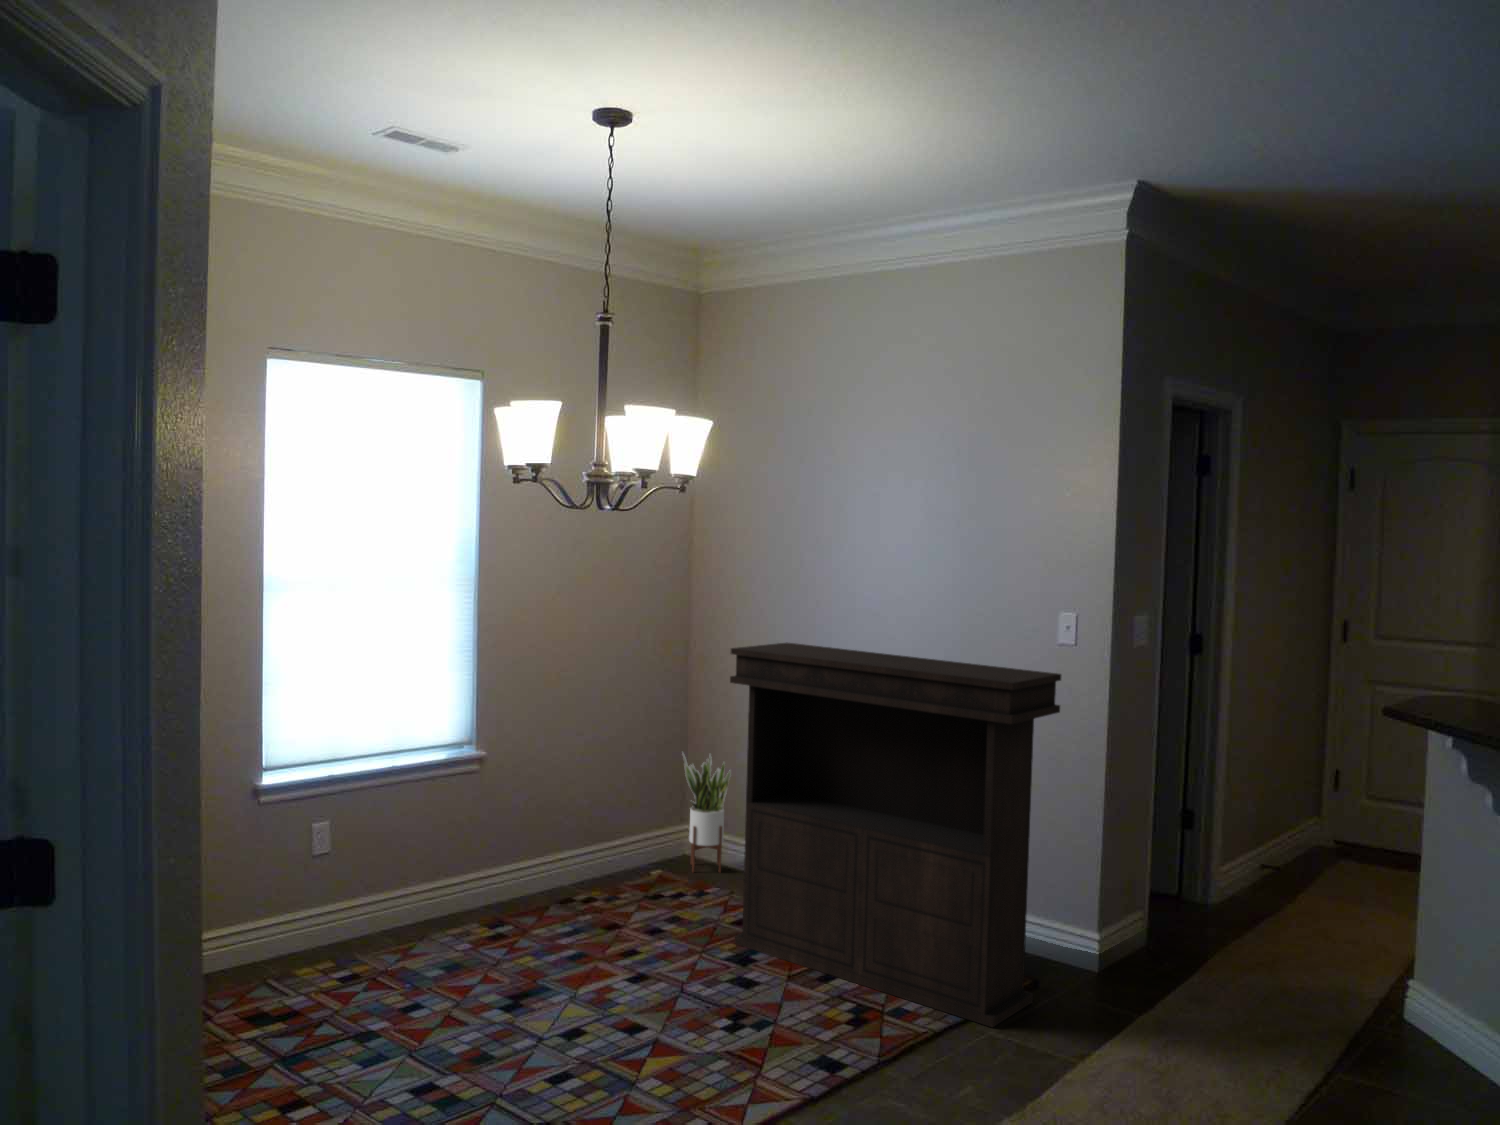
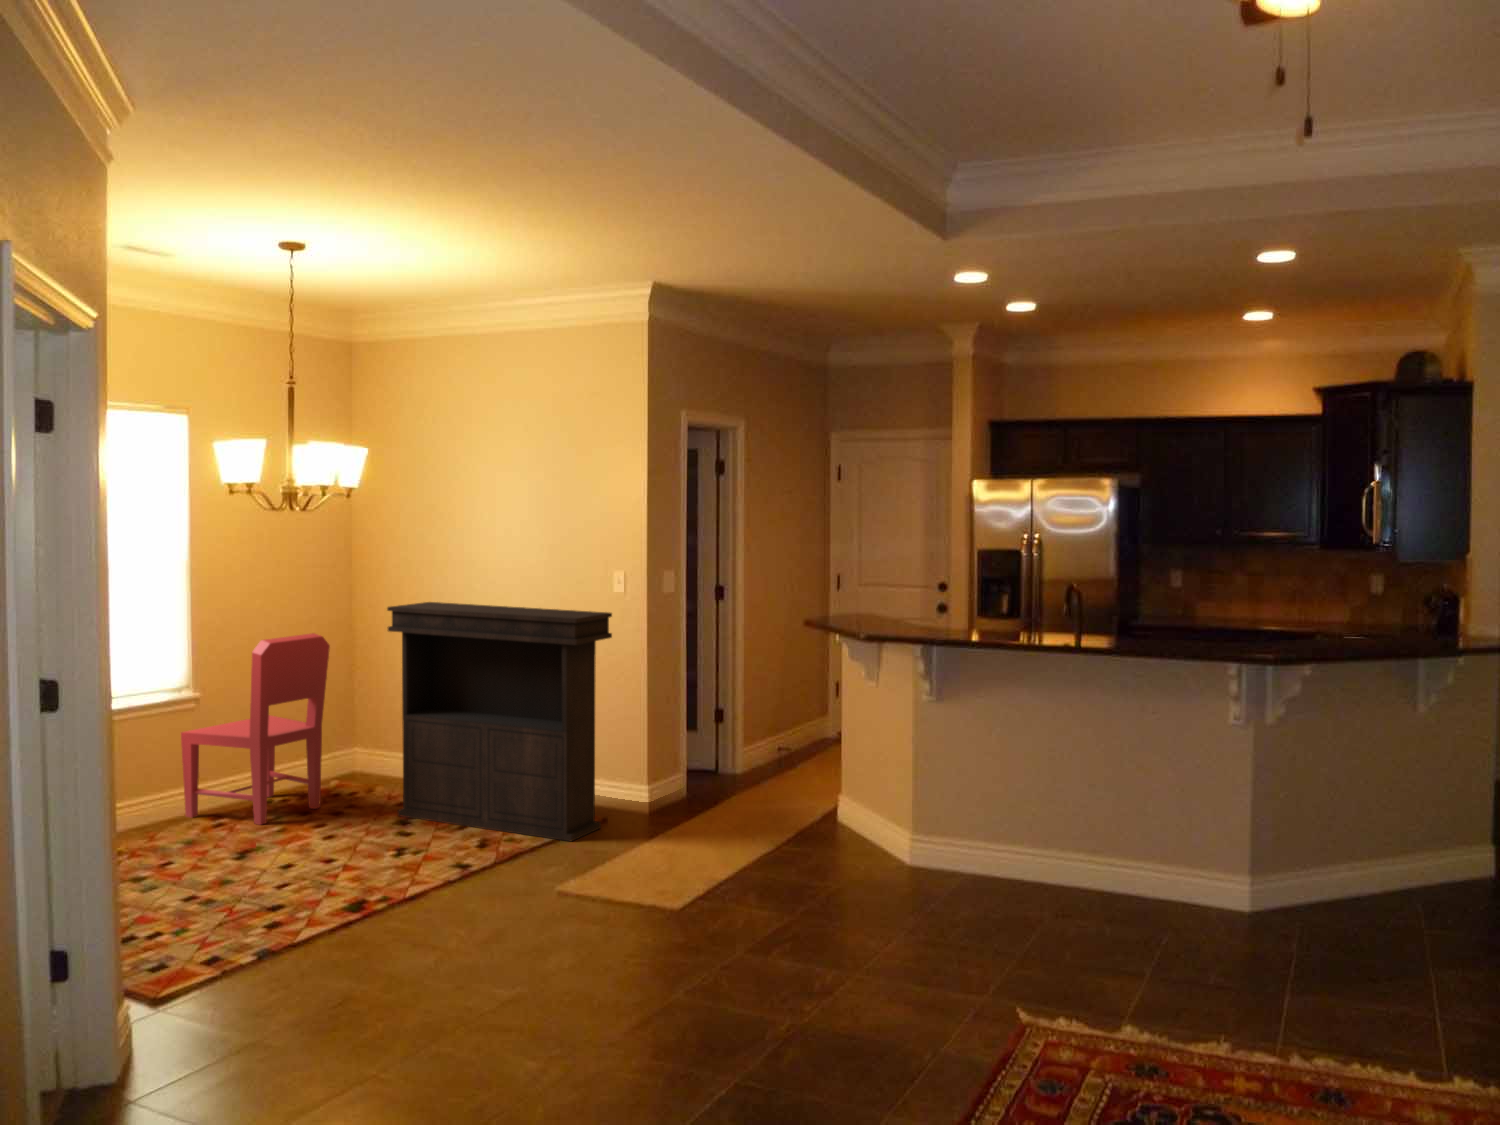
dining chair: none [460,679,653,942] -> present [181,633,330,825]
potted plant: present [682,753,731,872] -> none [351,690,391,780]

